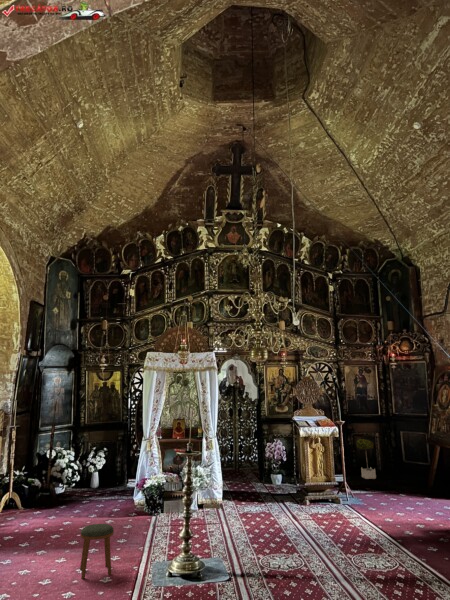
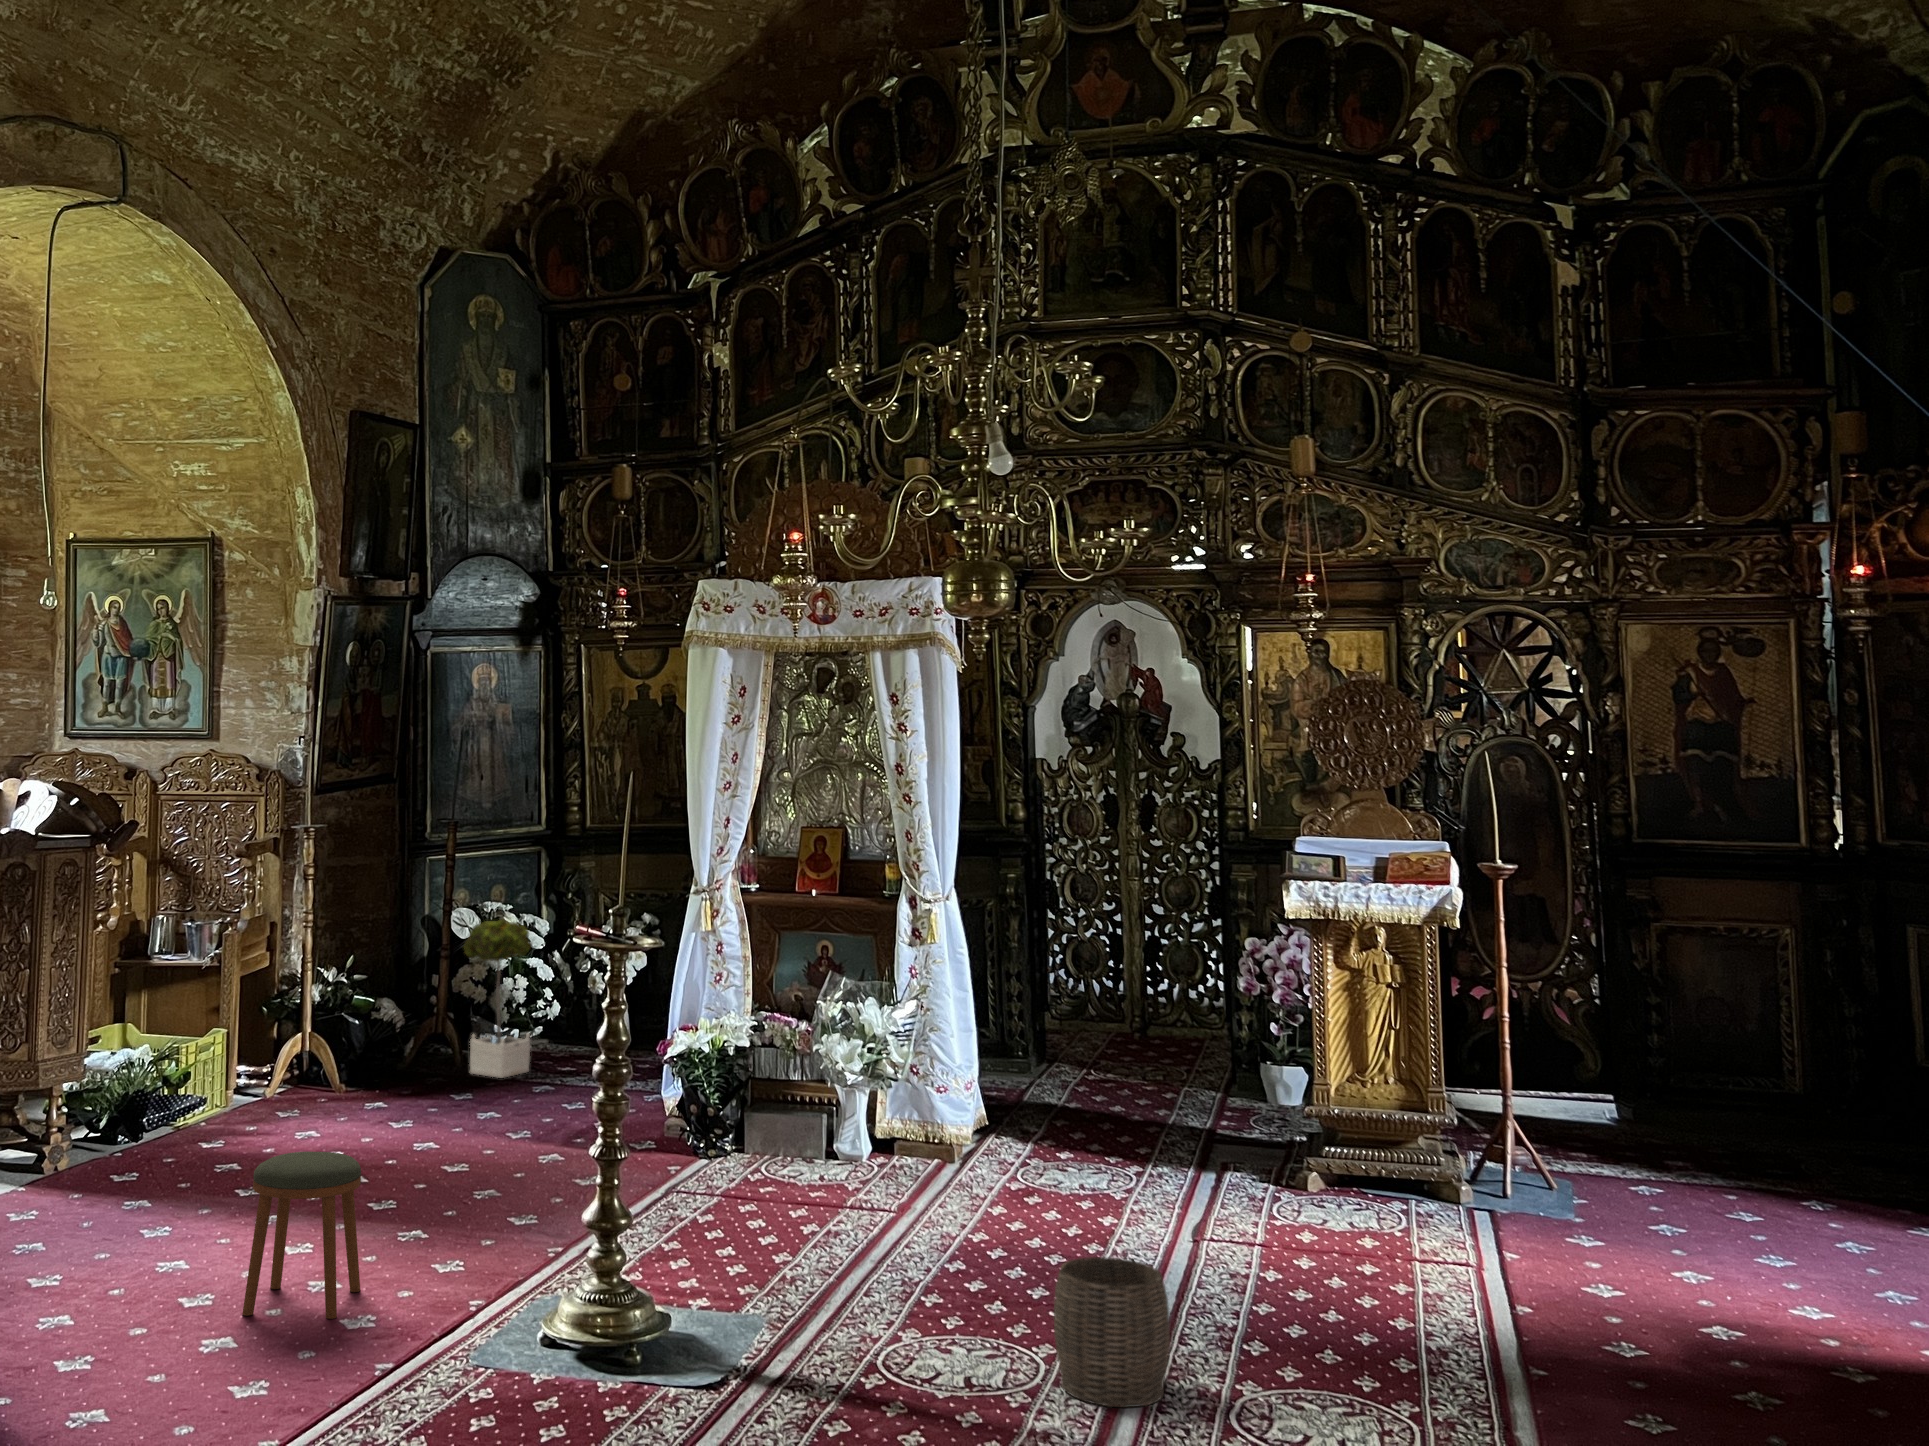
potted tree: present [357,439,376,479] -> present [464,919,532,1078]
woven basket: none [310,523,338,561] -> present [1054,1257,1170,1407]

